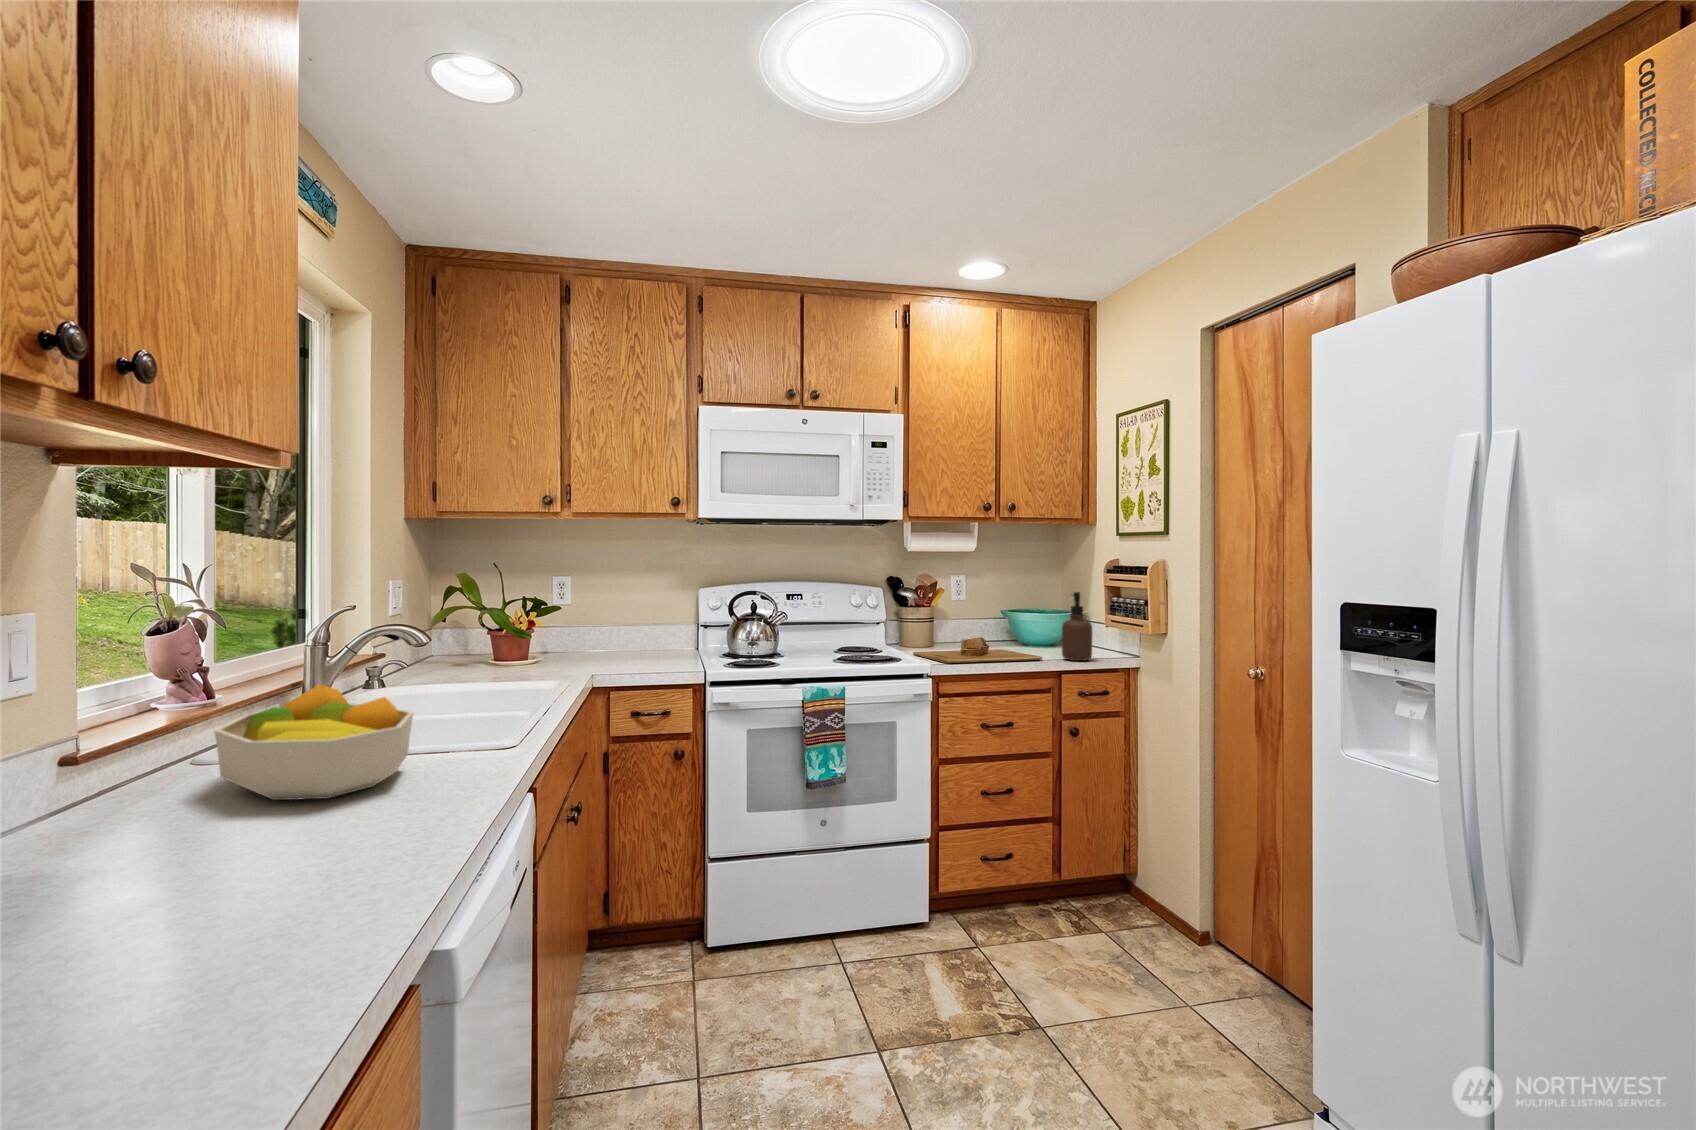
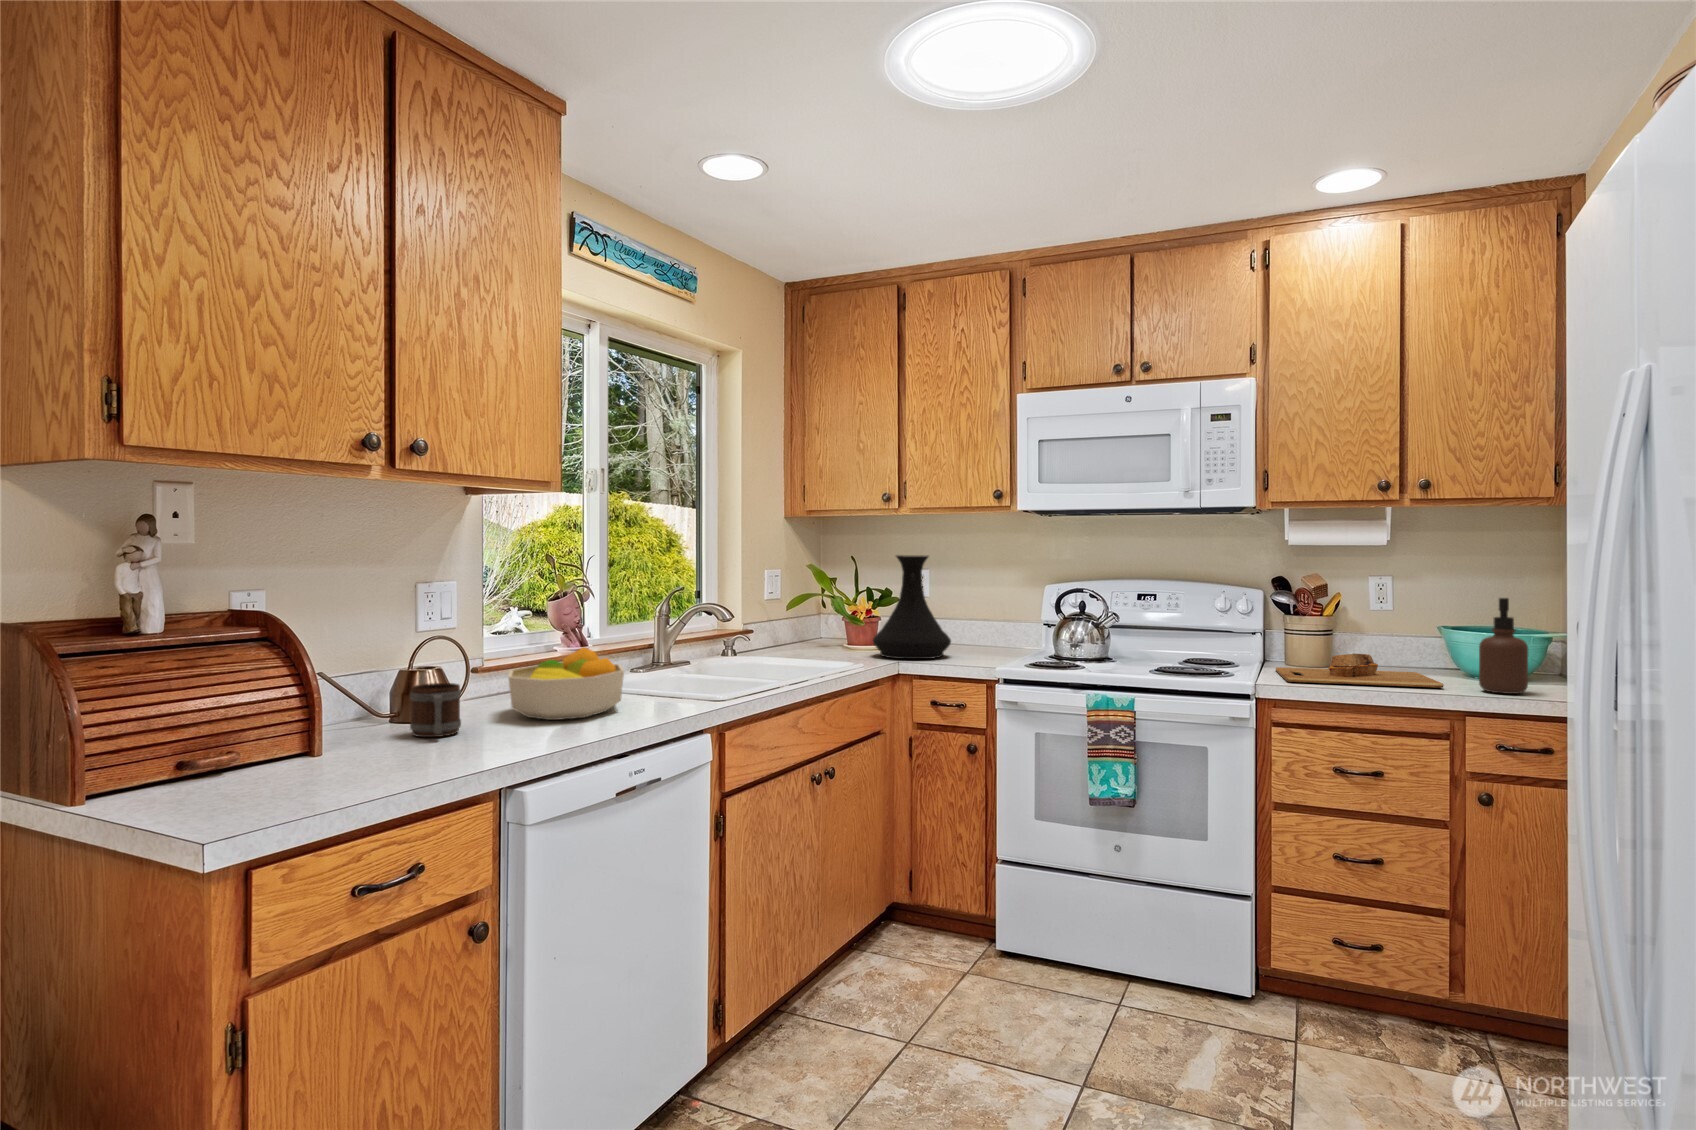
vase: none [551,559,636,667] -> present [873,555,951,659]
mug: none [94,765,202,871] -> present [410,683,461,737]

